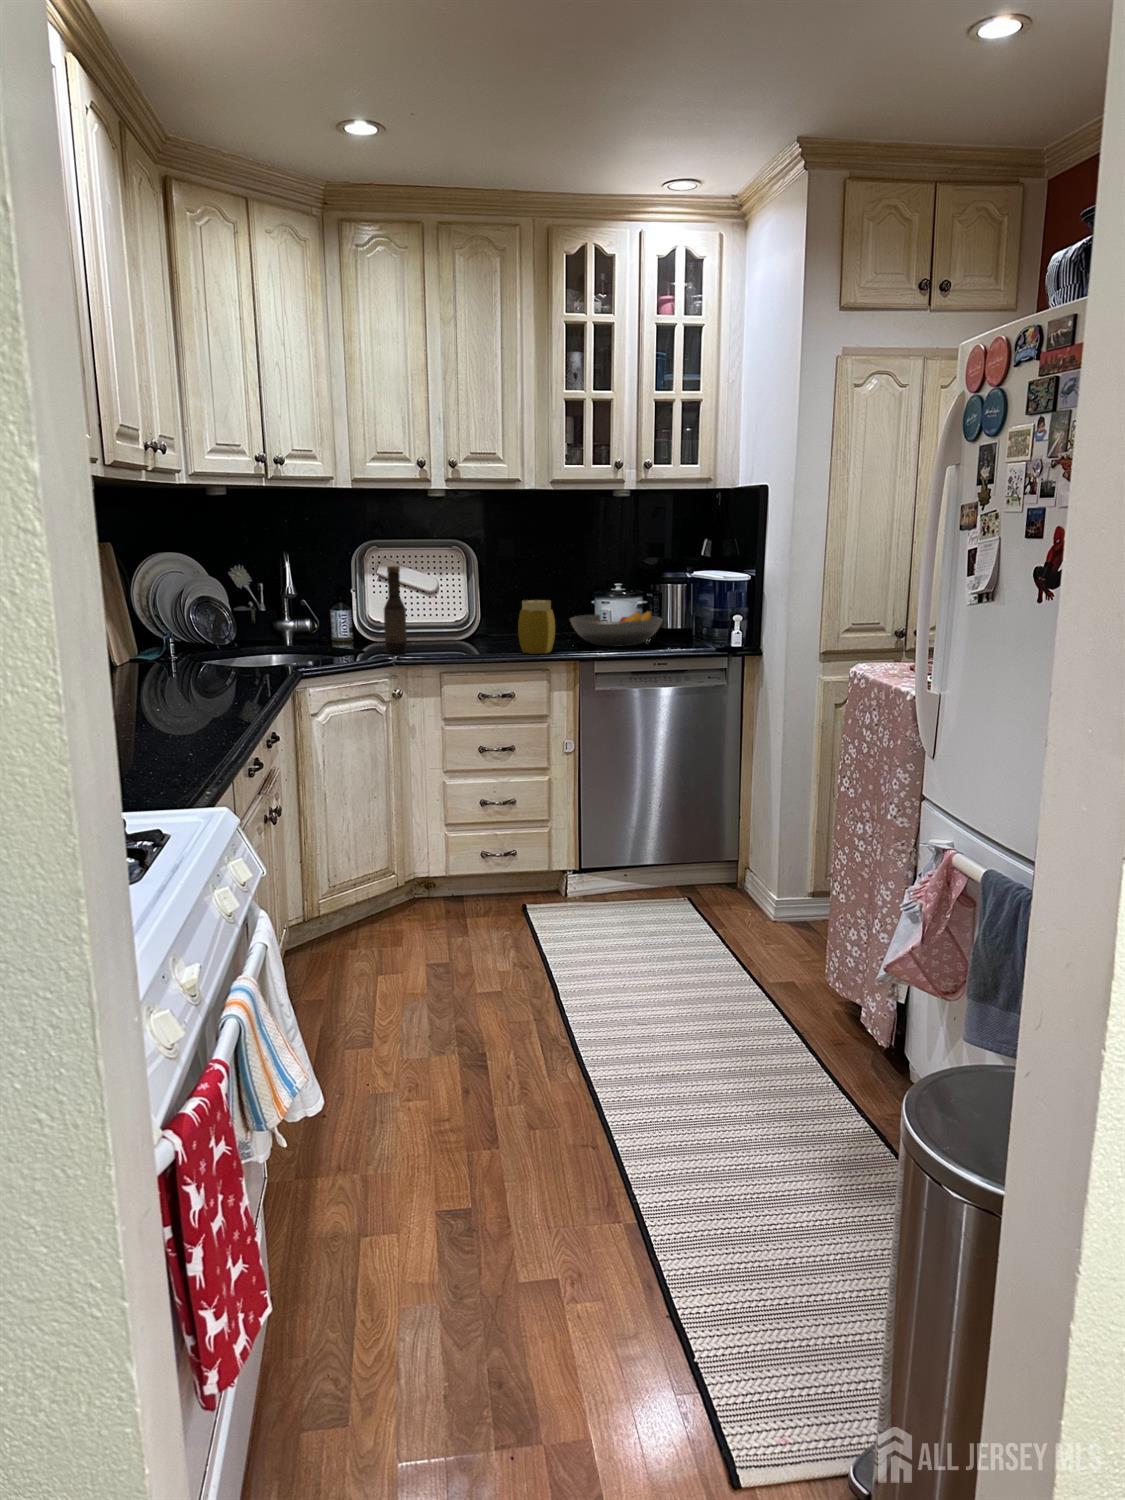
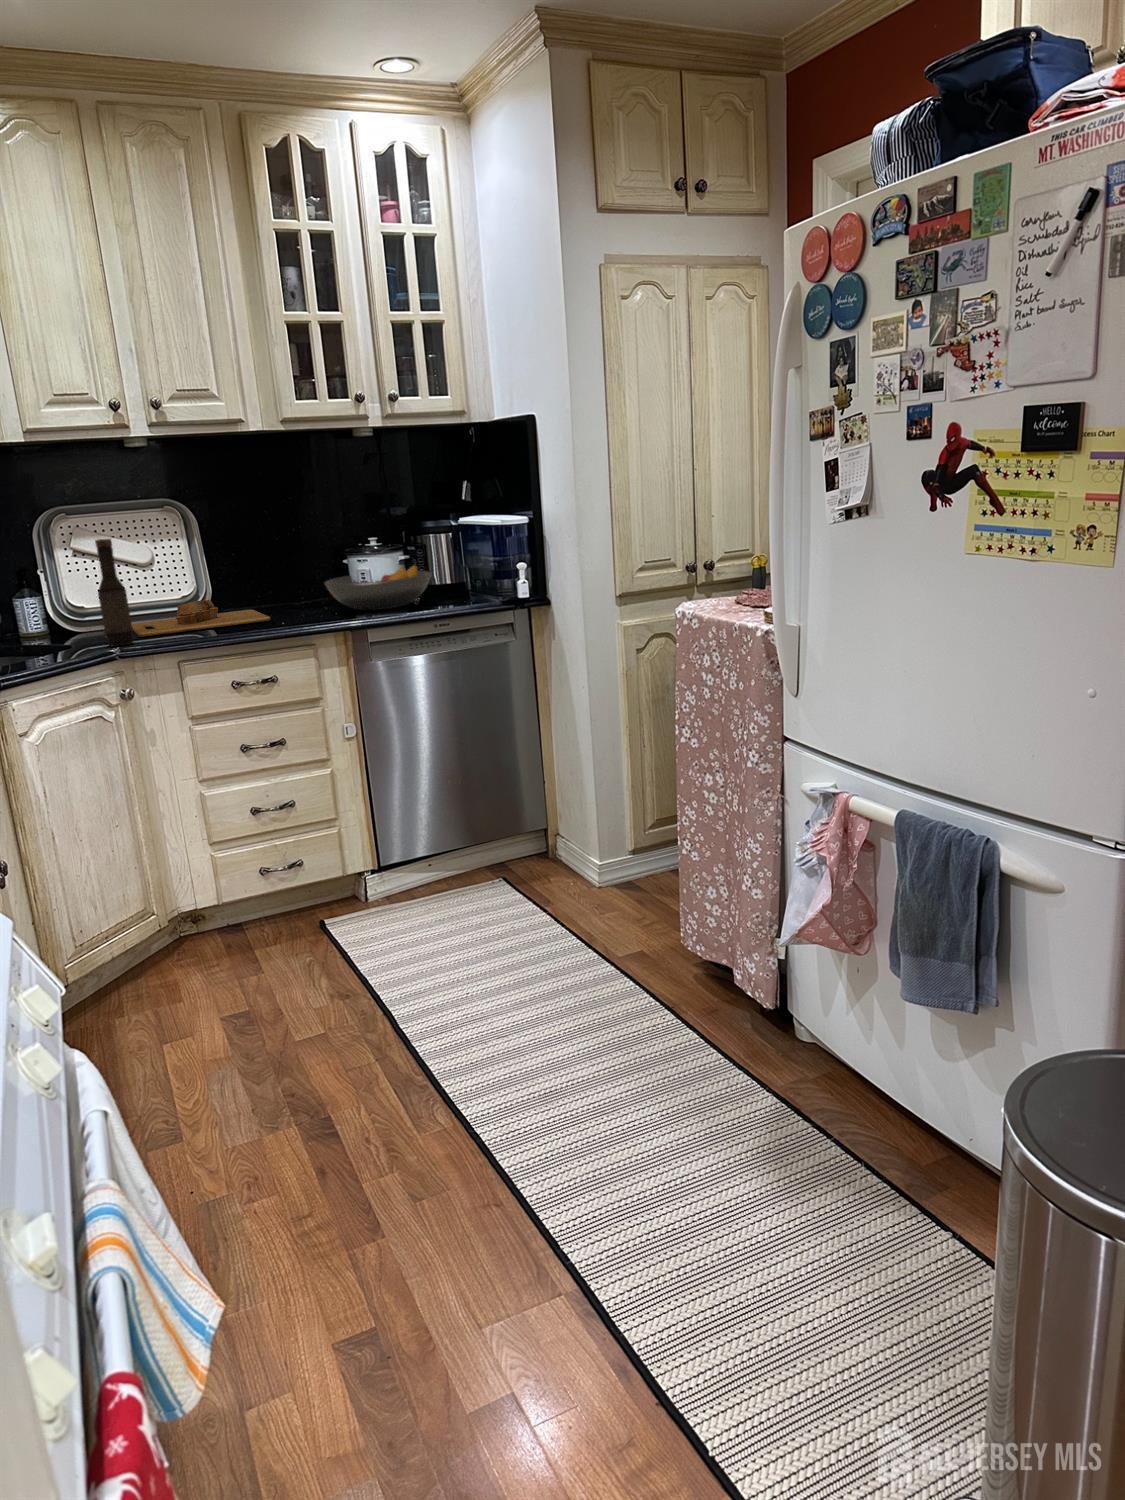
jar: present [518,600,555,654] -> none [268,564,313,628]
cutting board: none [410,624,520,649] -> present [132,600,270,637]

